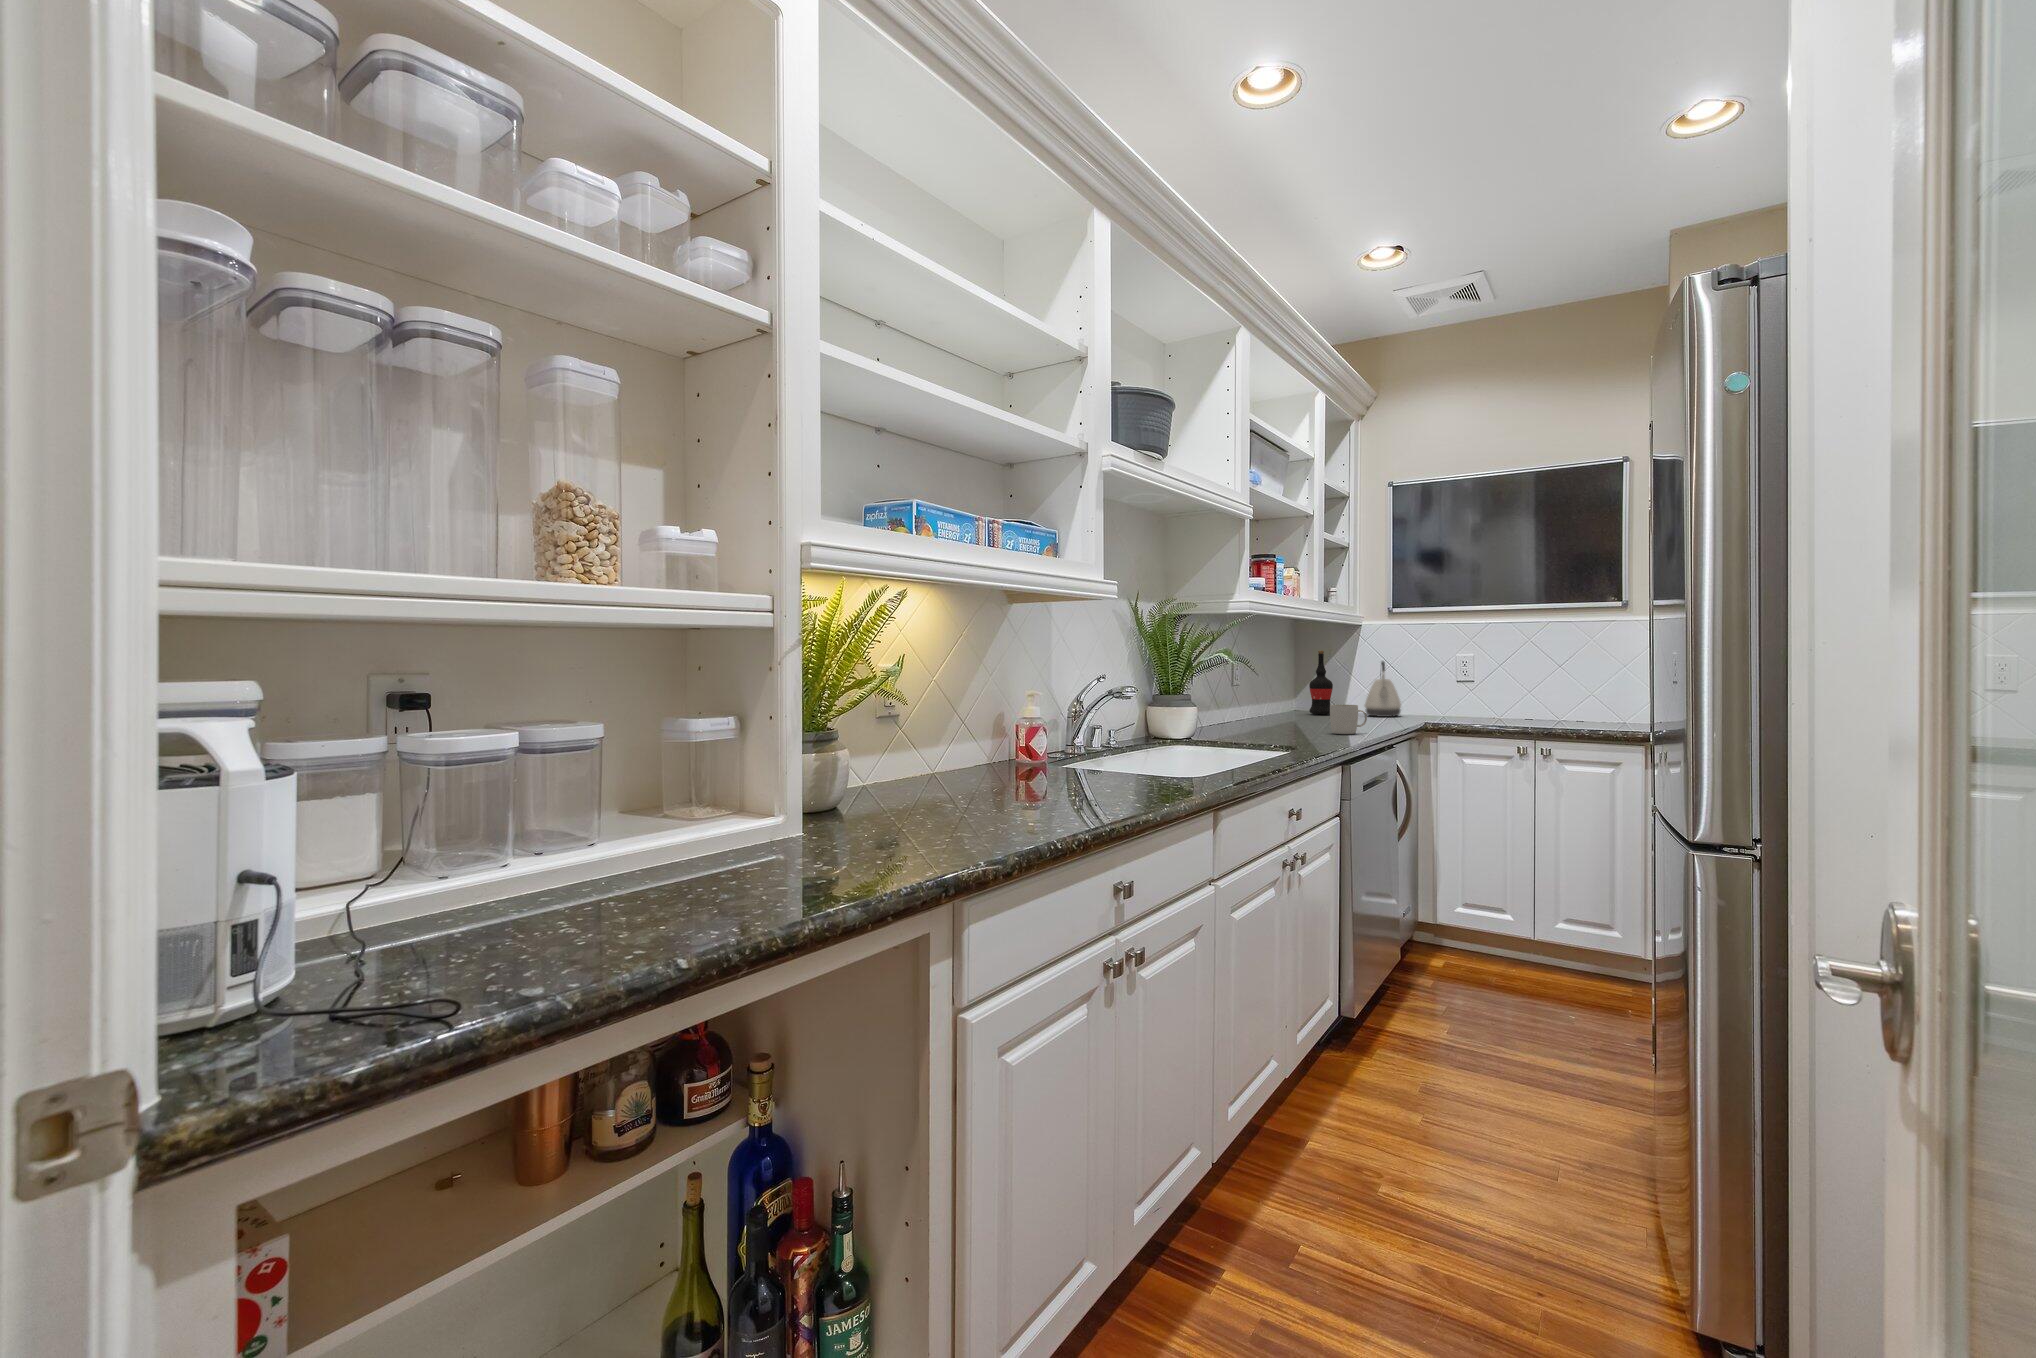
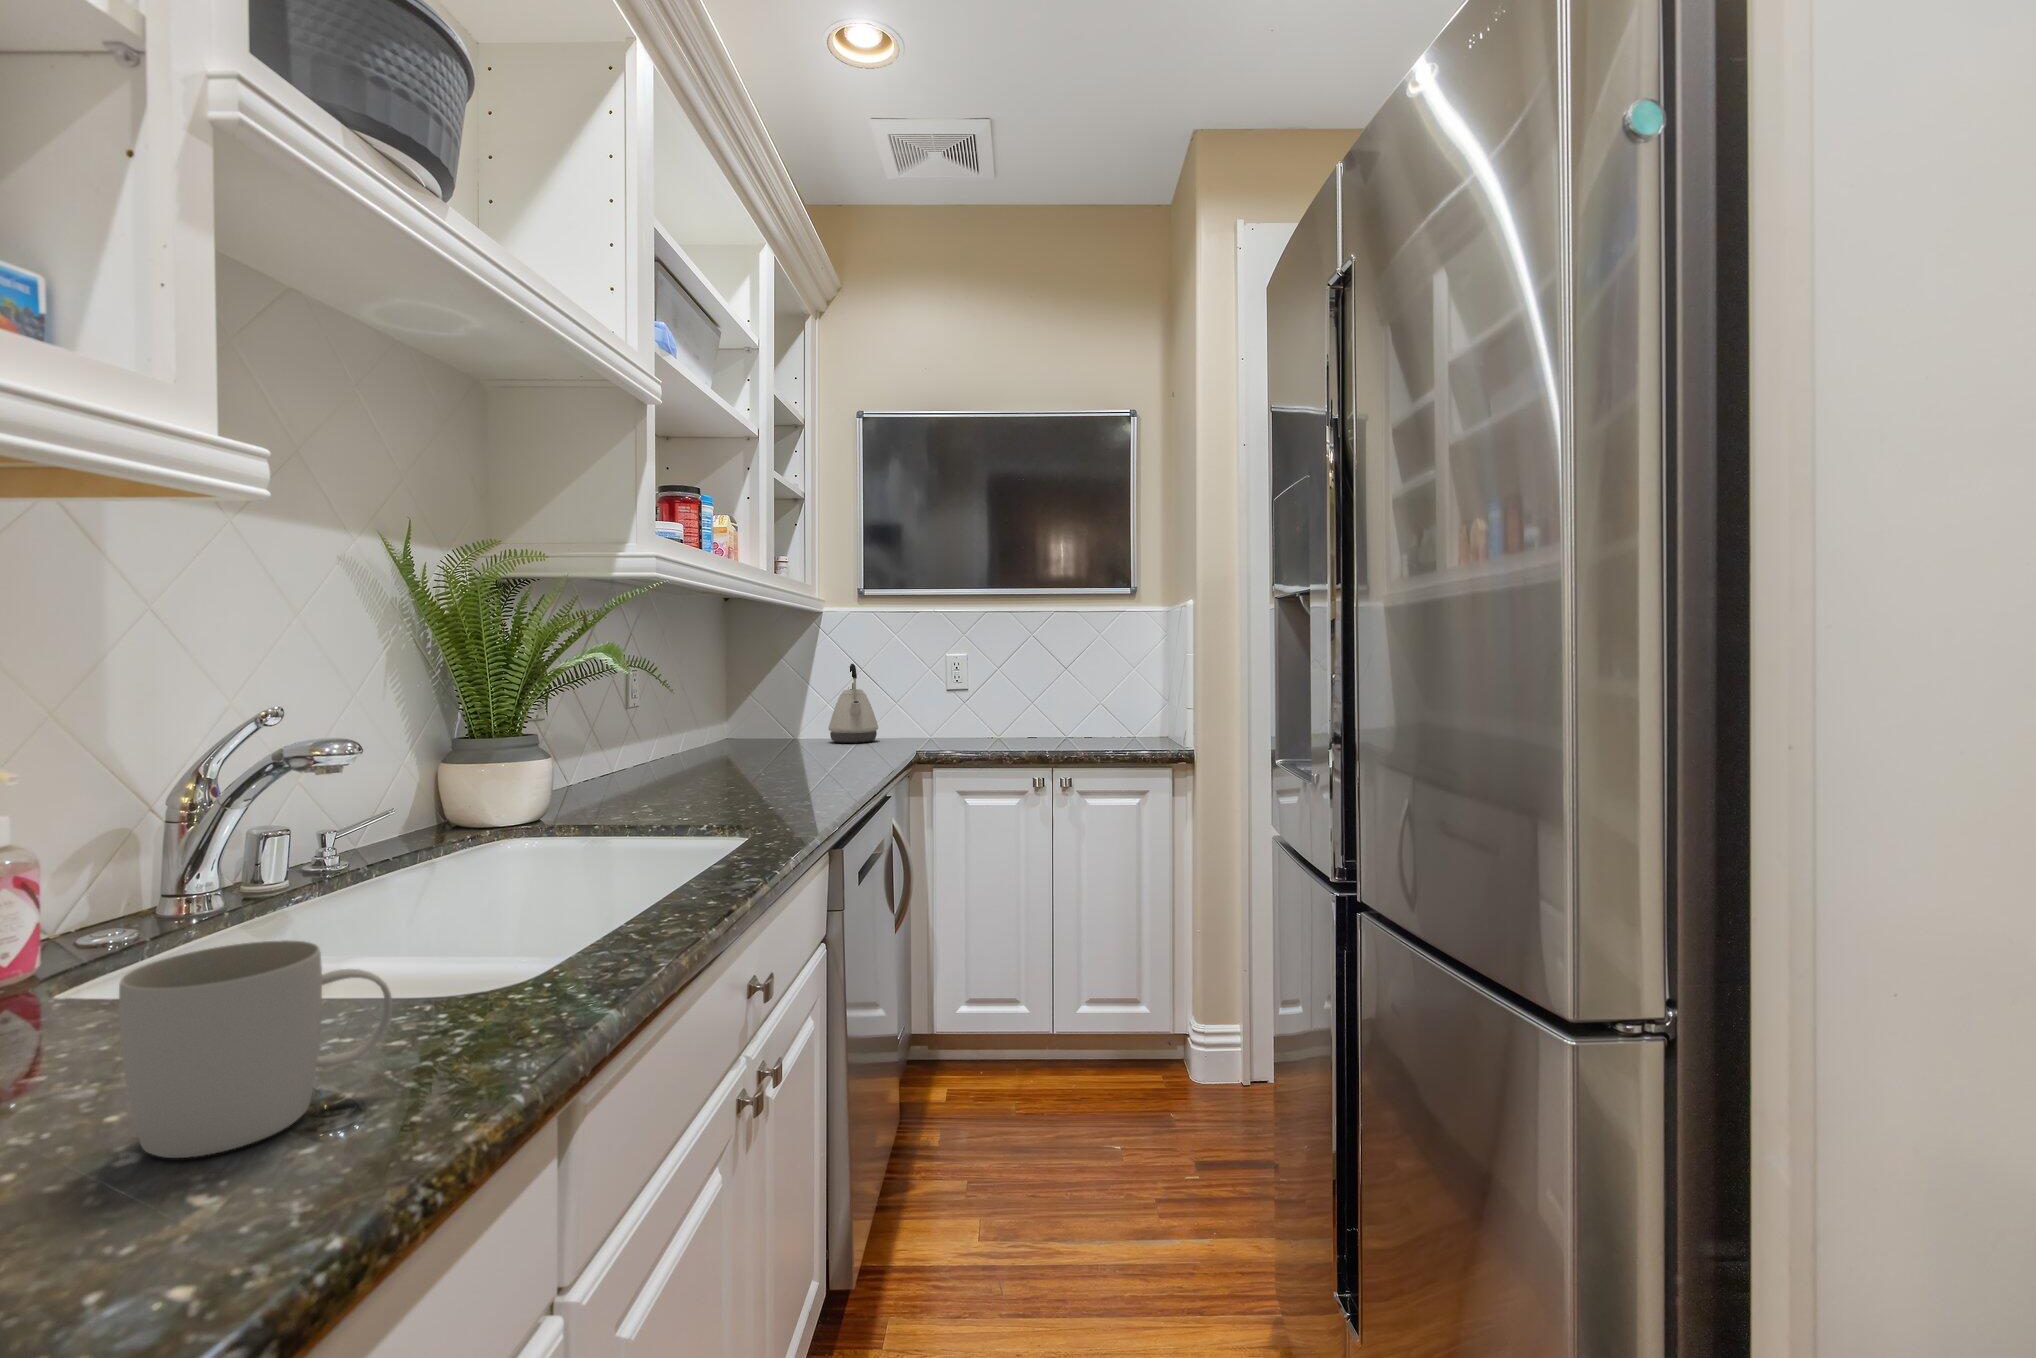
wine bottle: present [1309,651,1333,715] -> none [750,649,785,743]
mug: present [1330,705,1367,734] -> present [119,940,392,1158]

